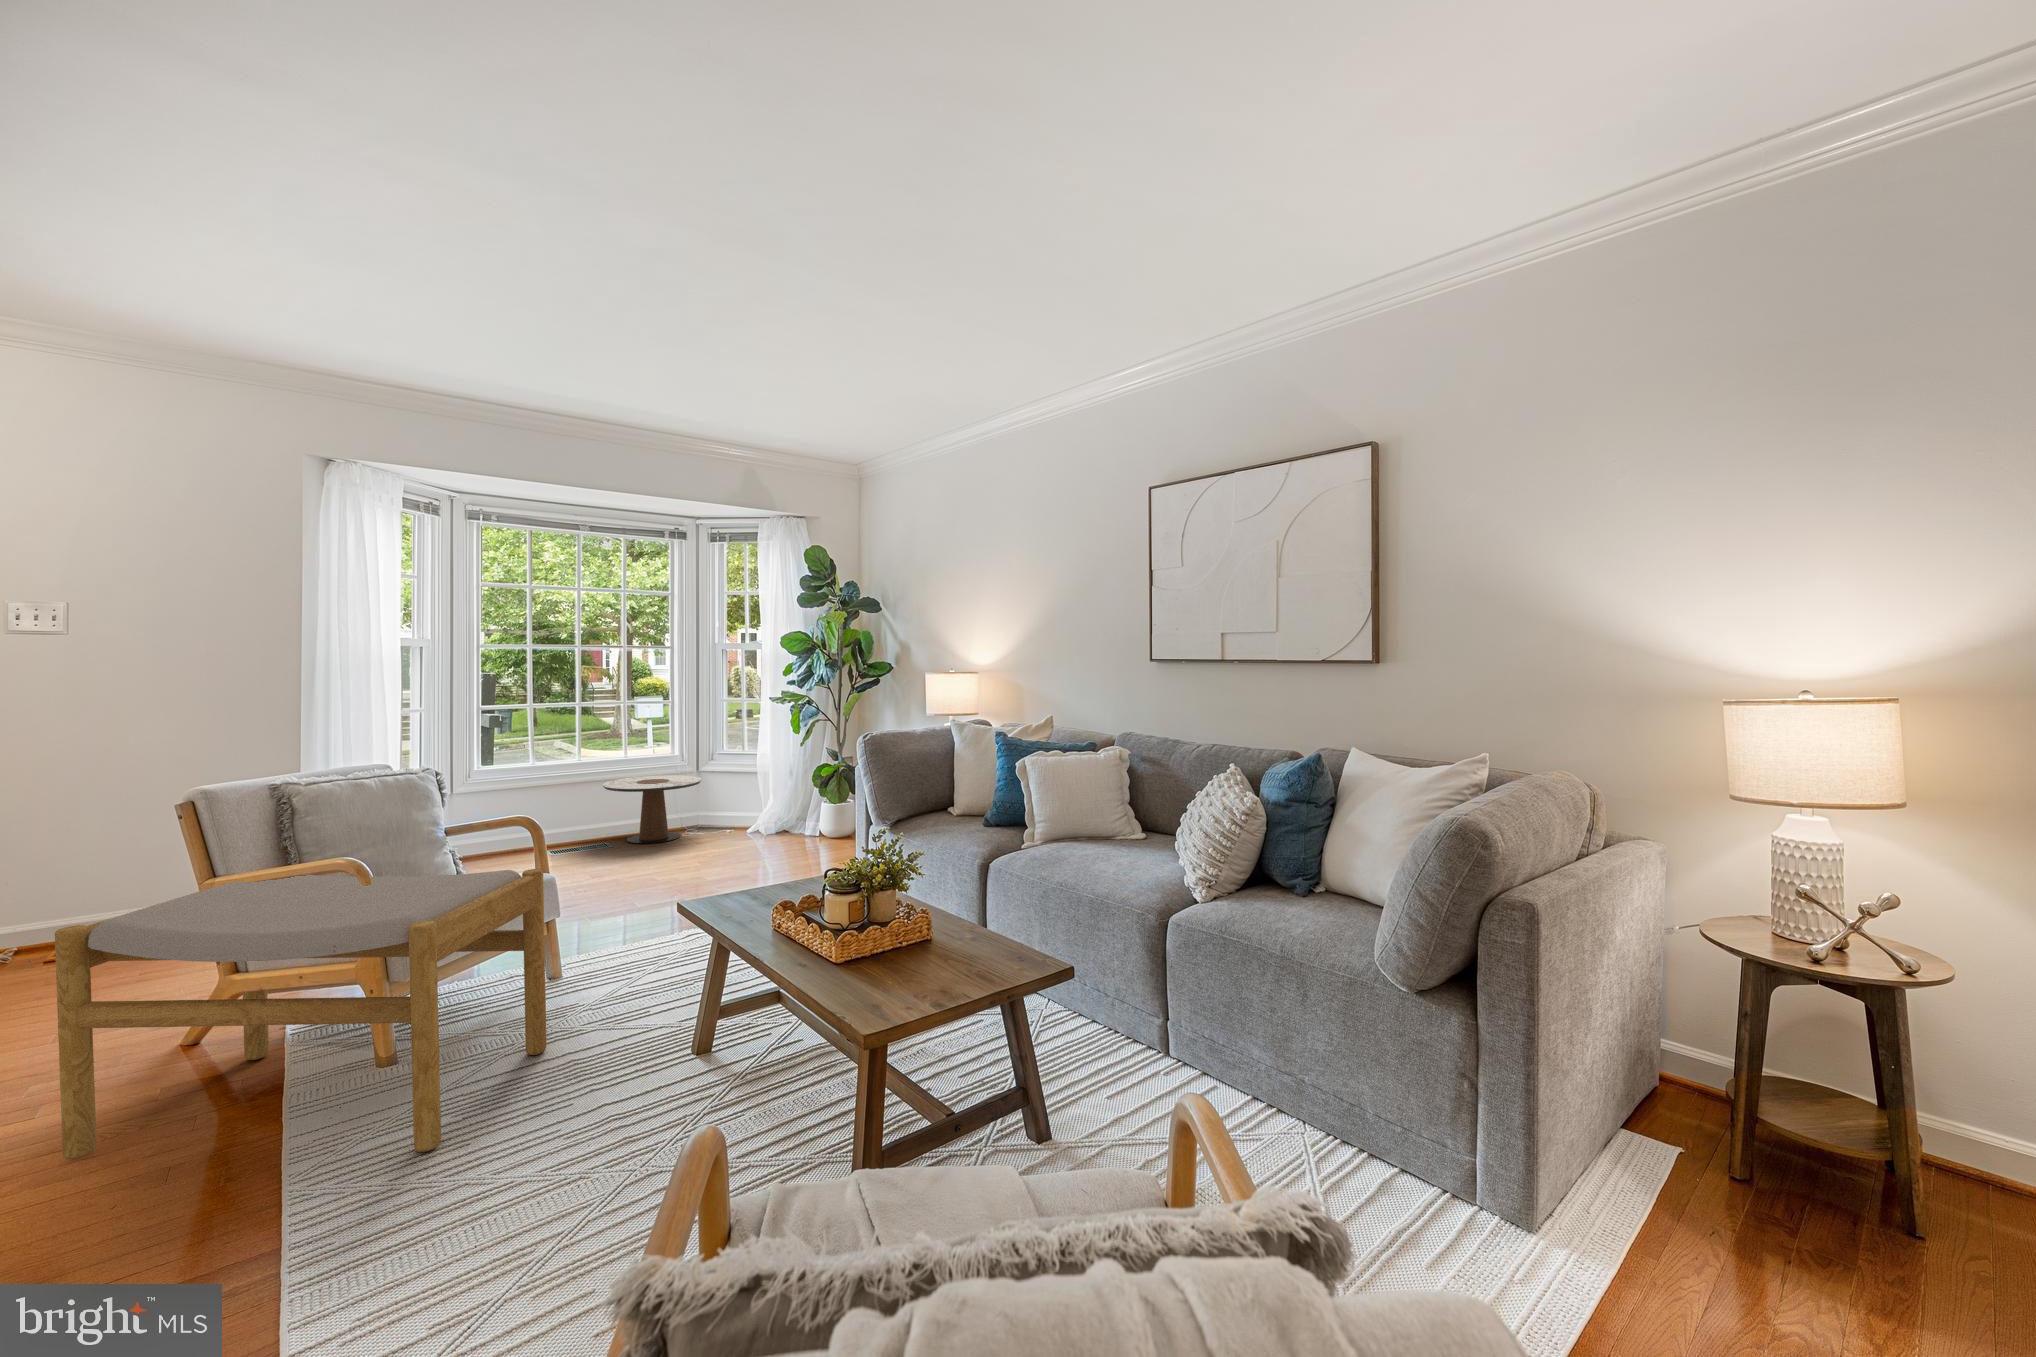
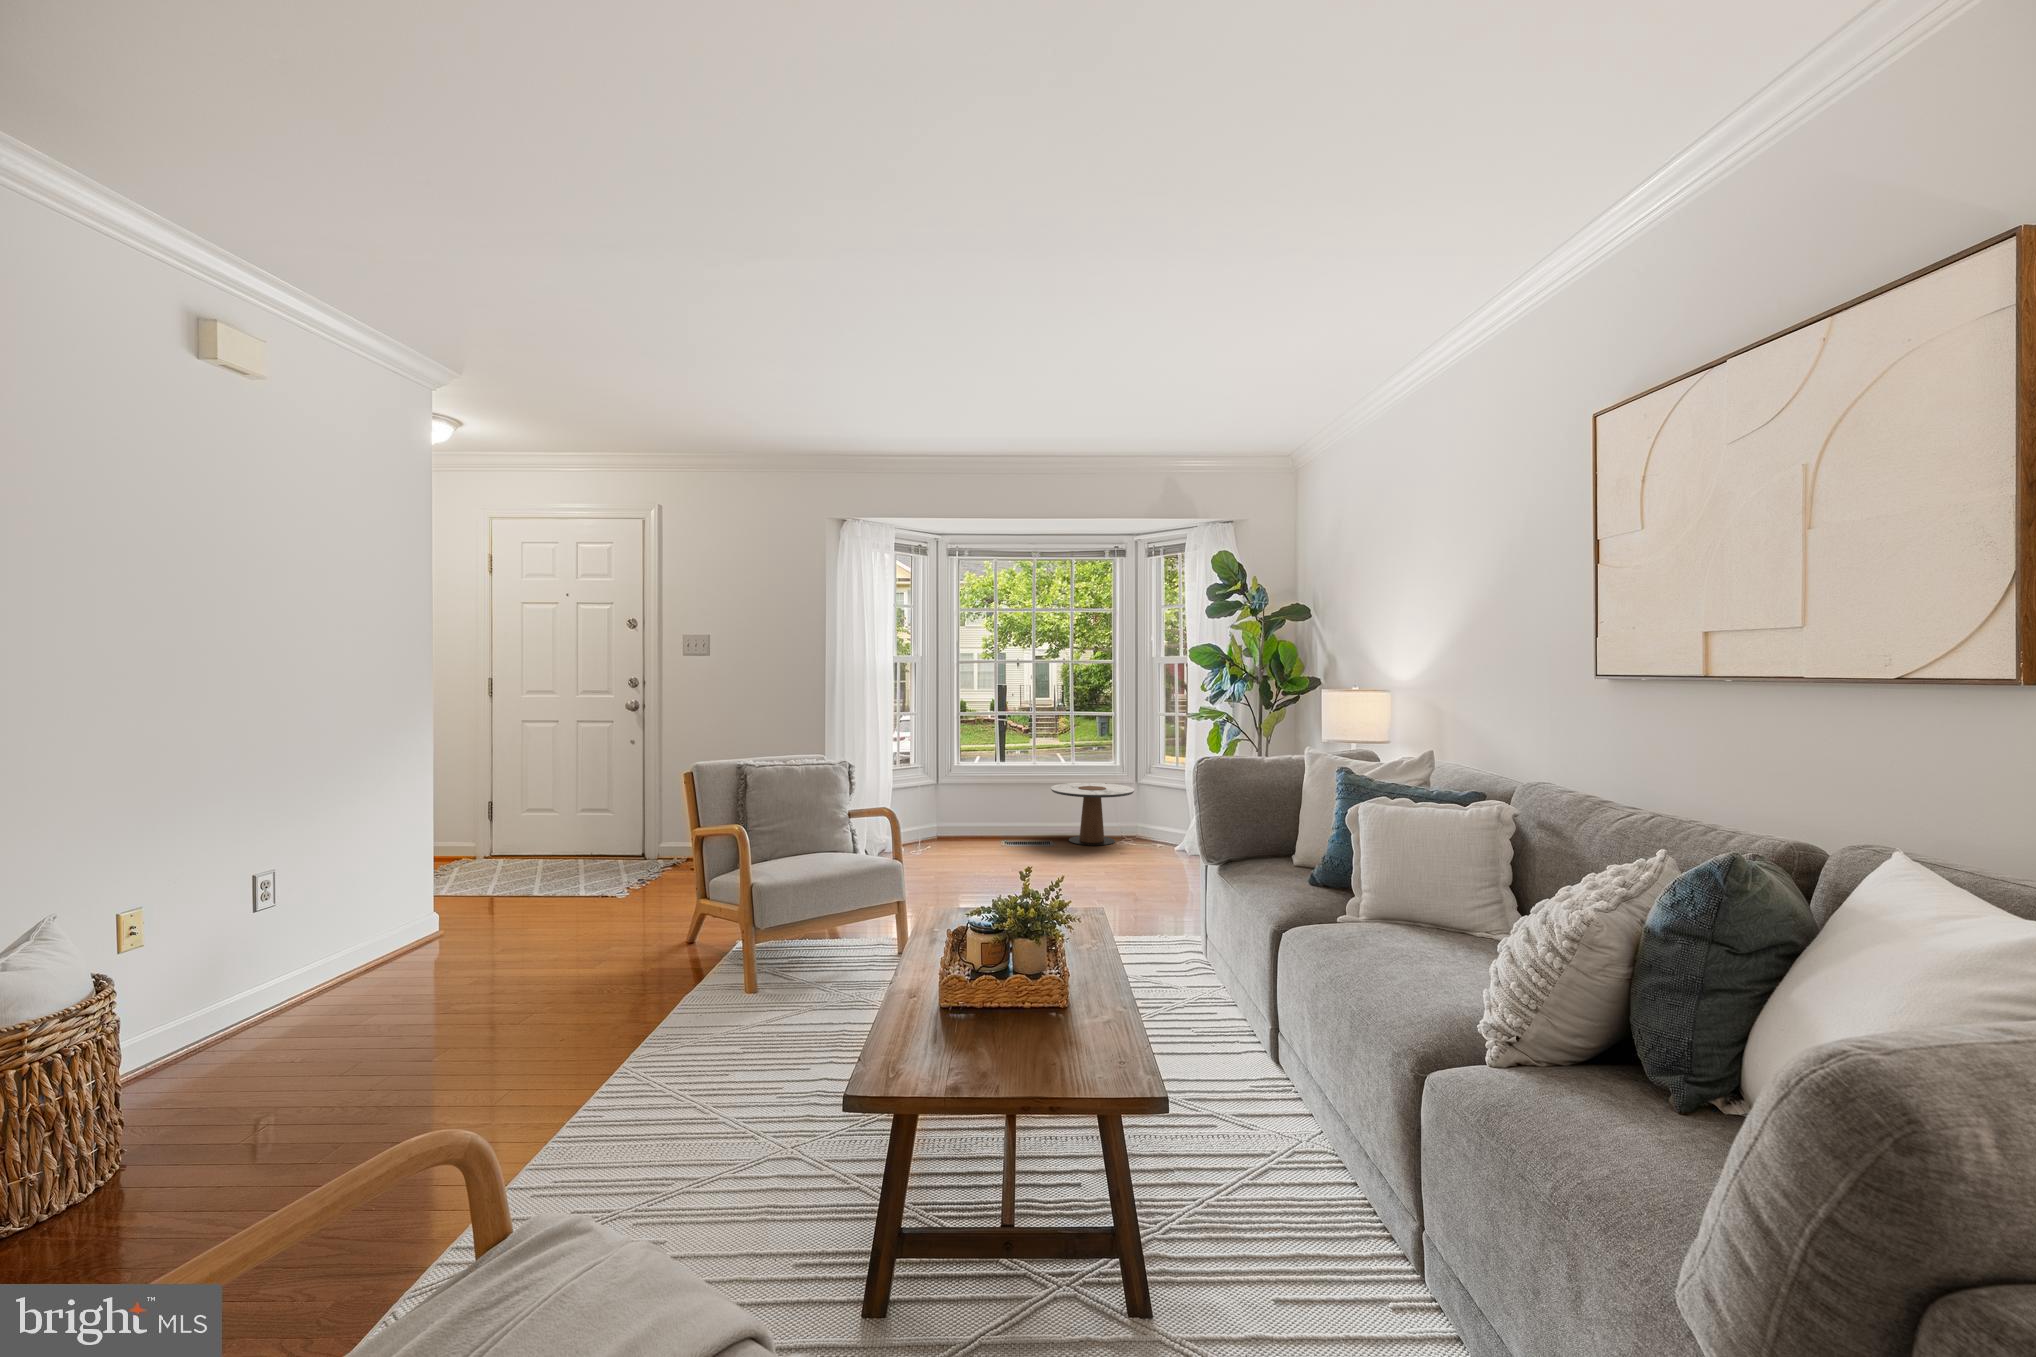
footstool: present [55,869,547,1160] -> none [571,824,843,1068]

